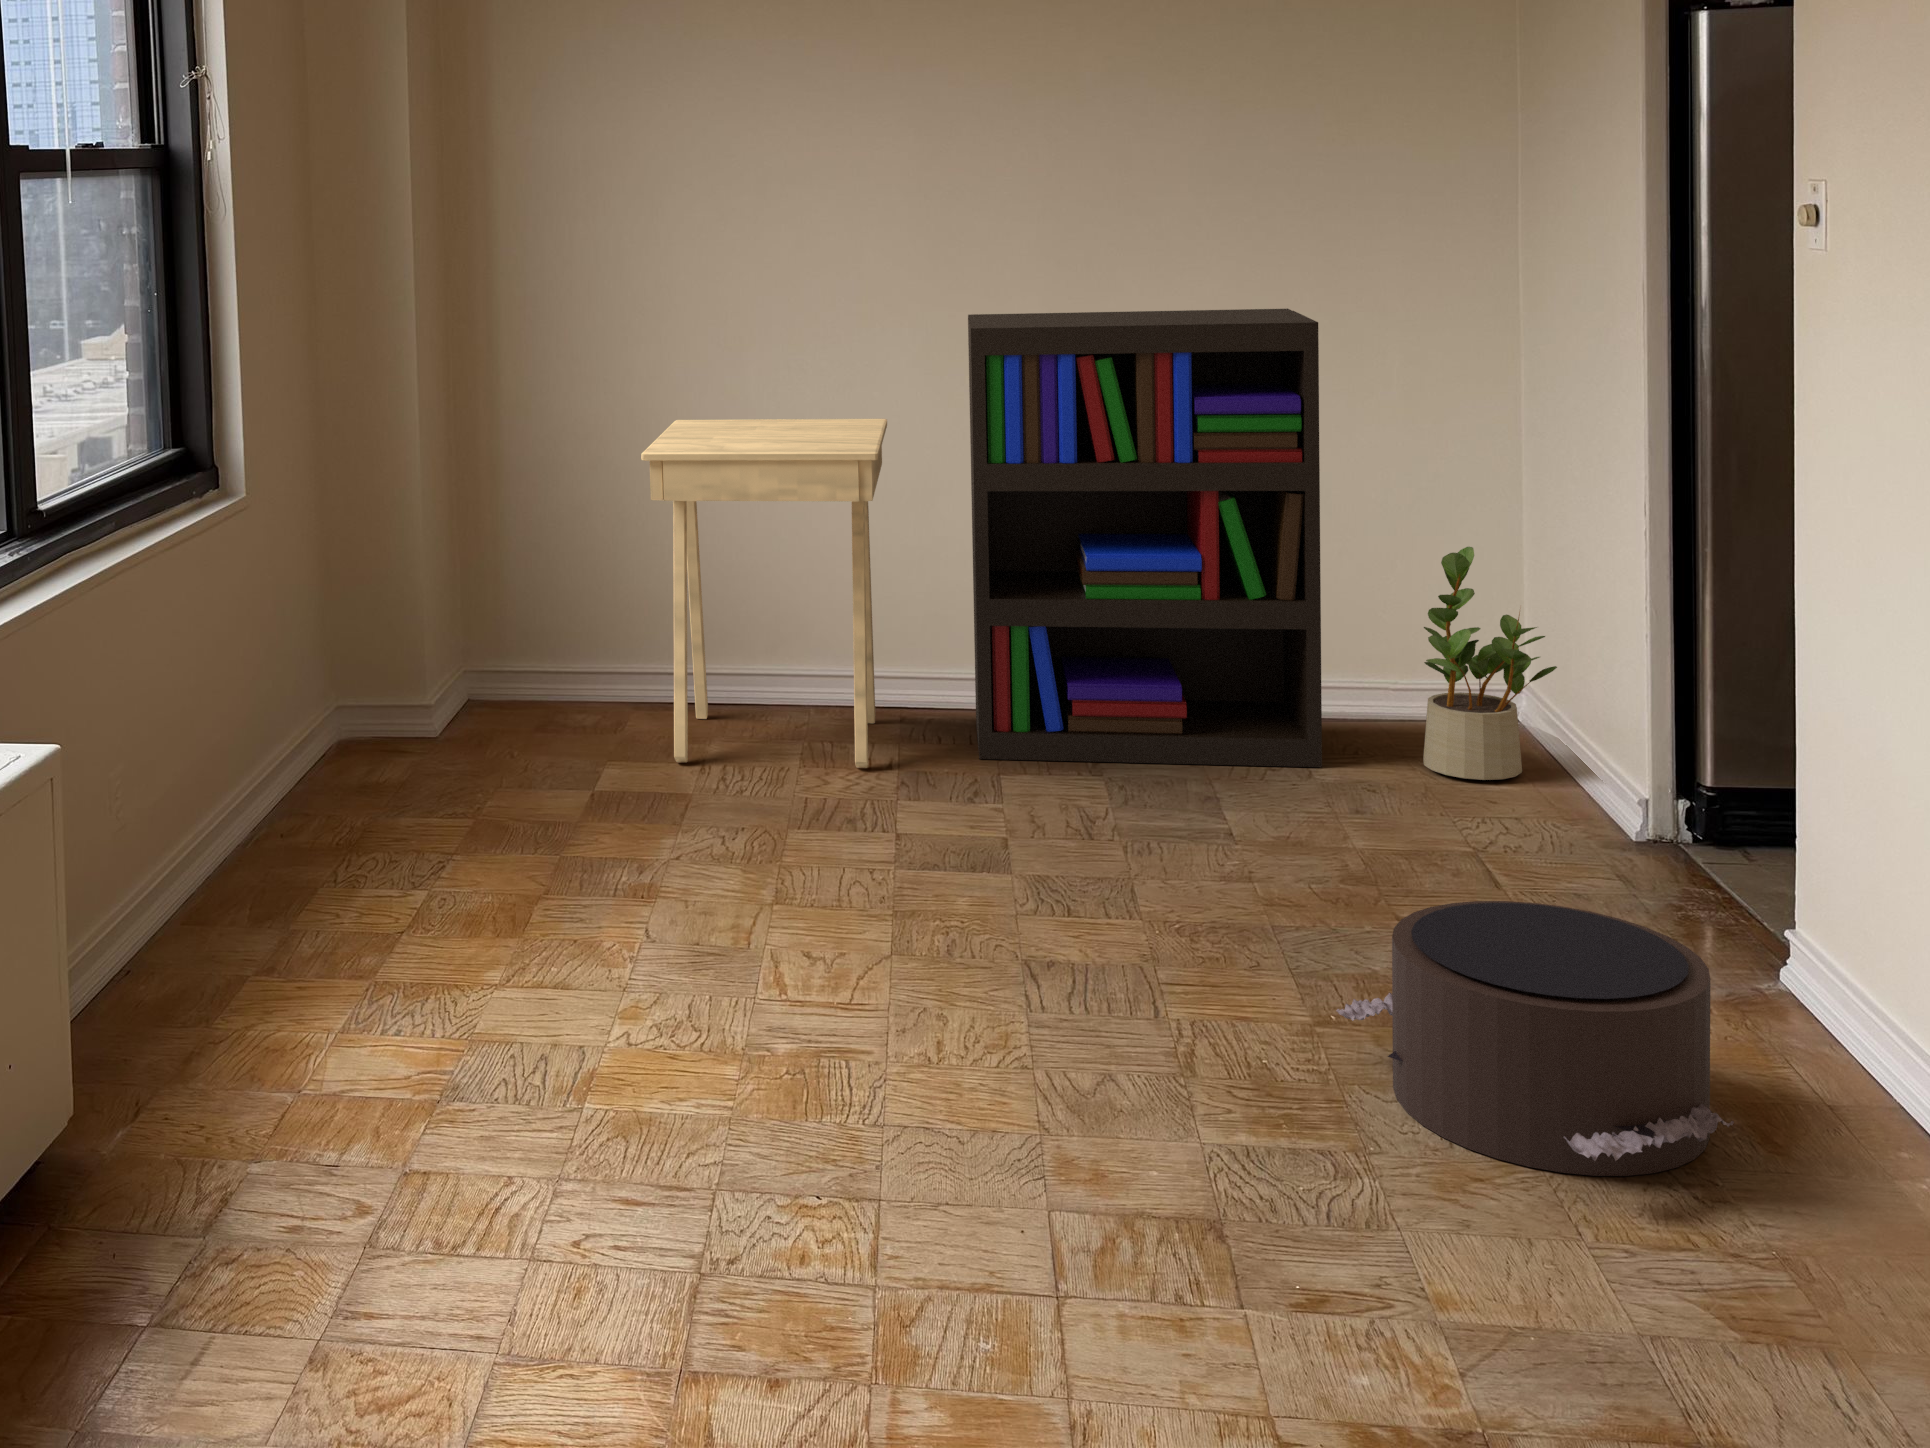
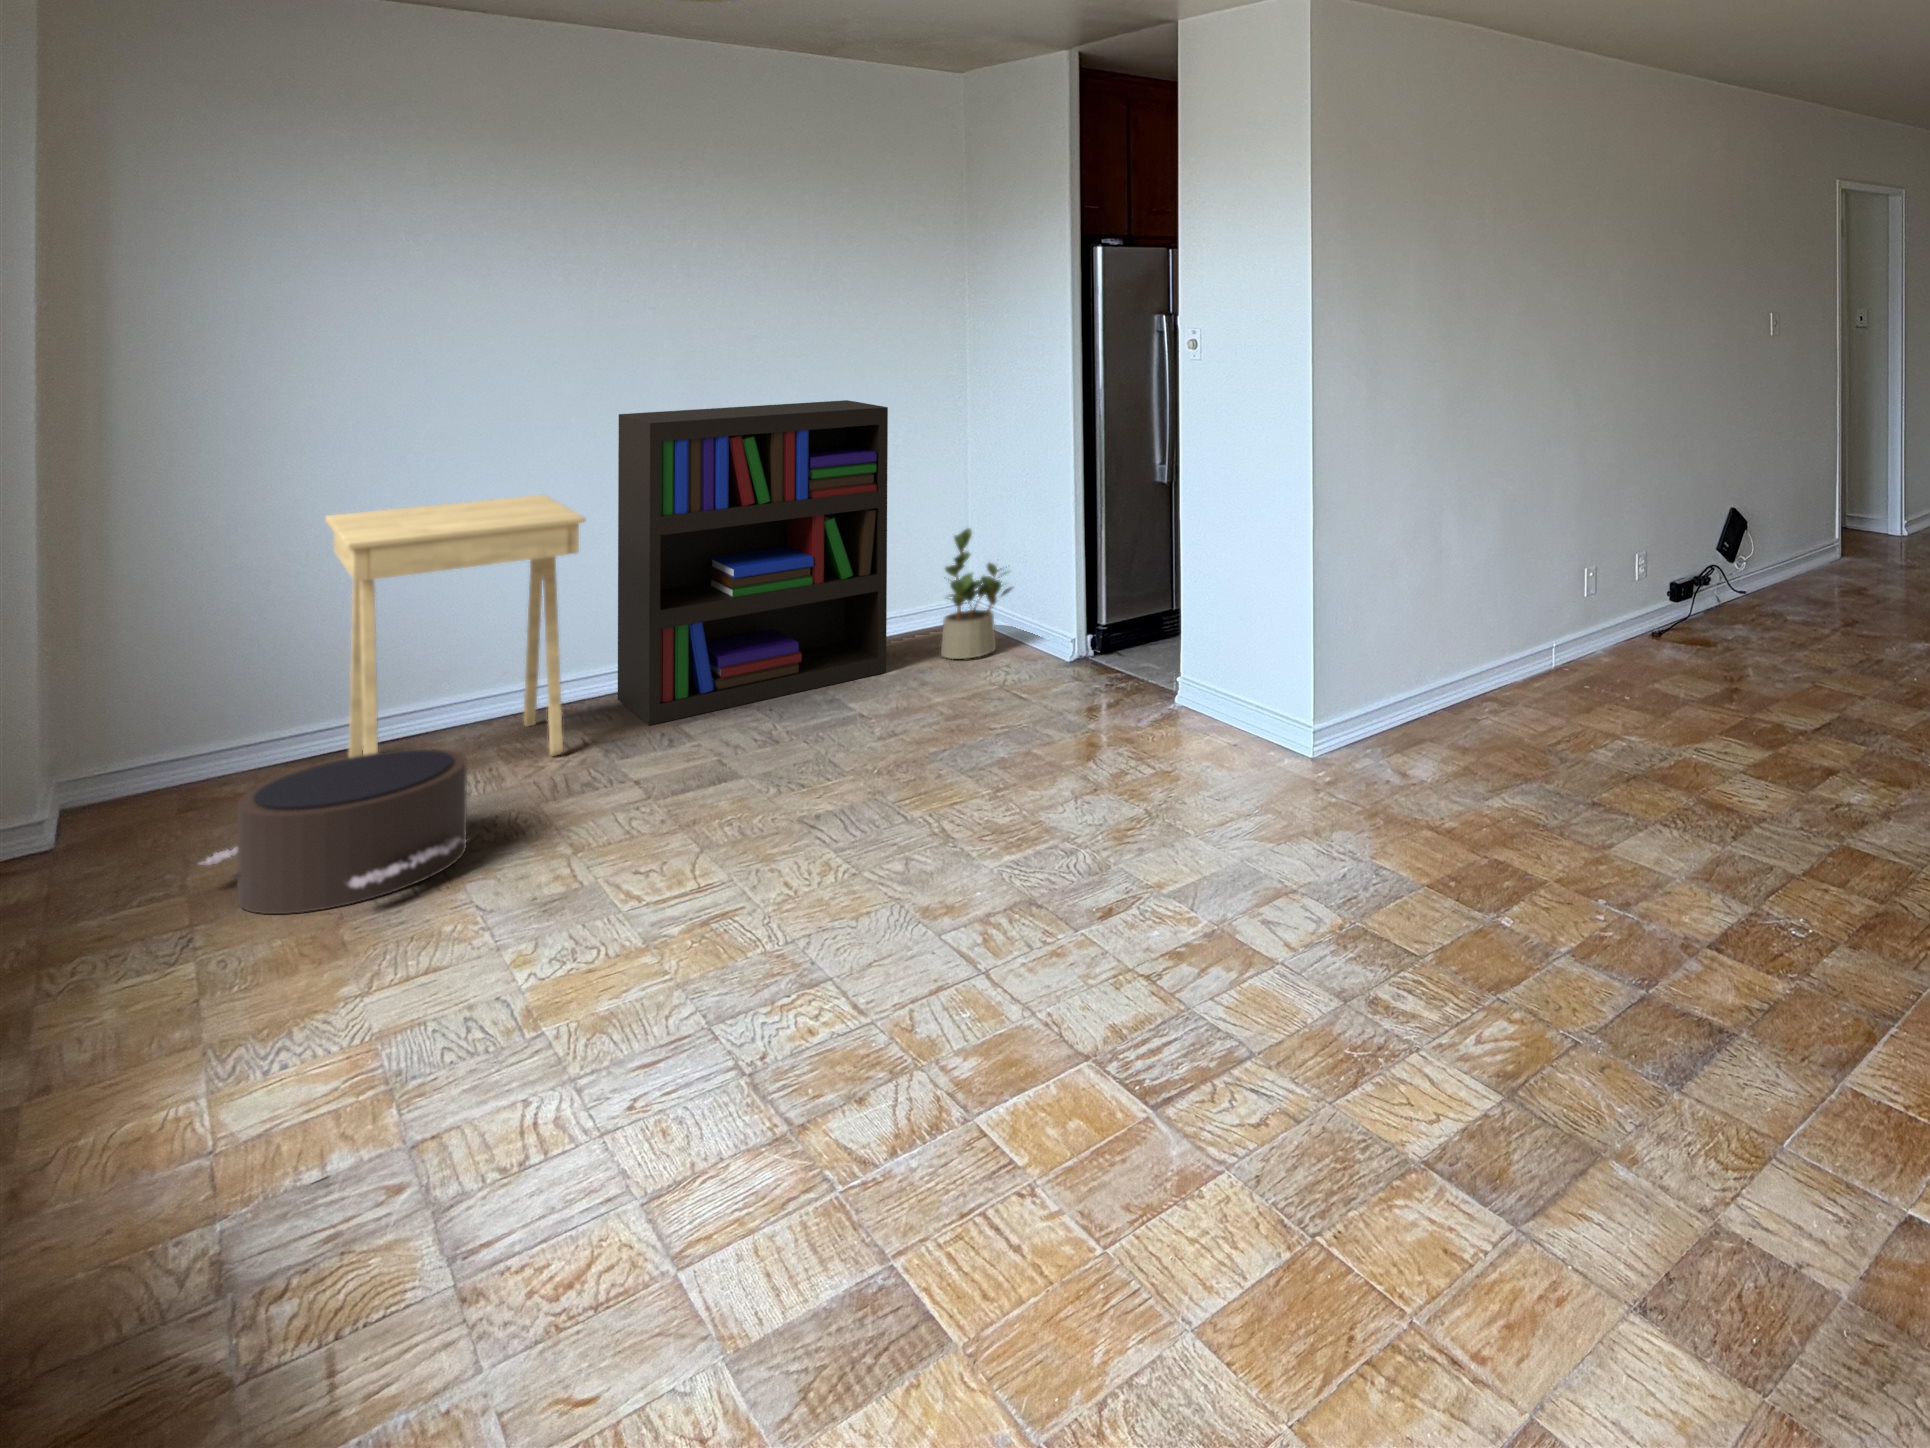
pouf: present [1336,901,1734,1176] -> present [200,749,468,914]

